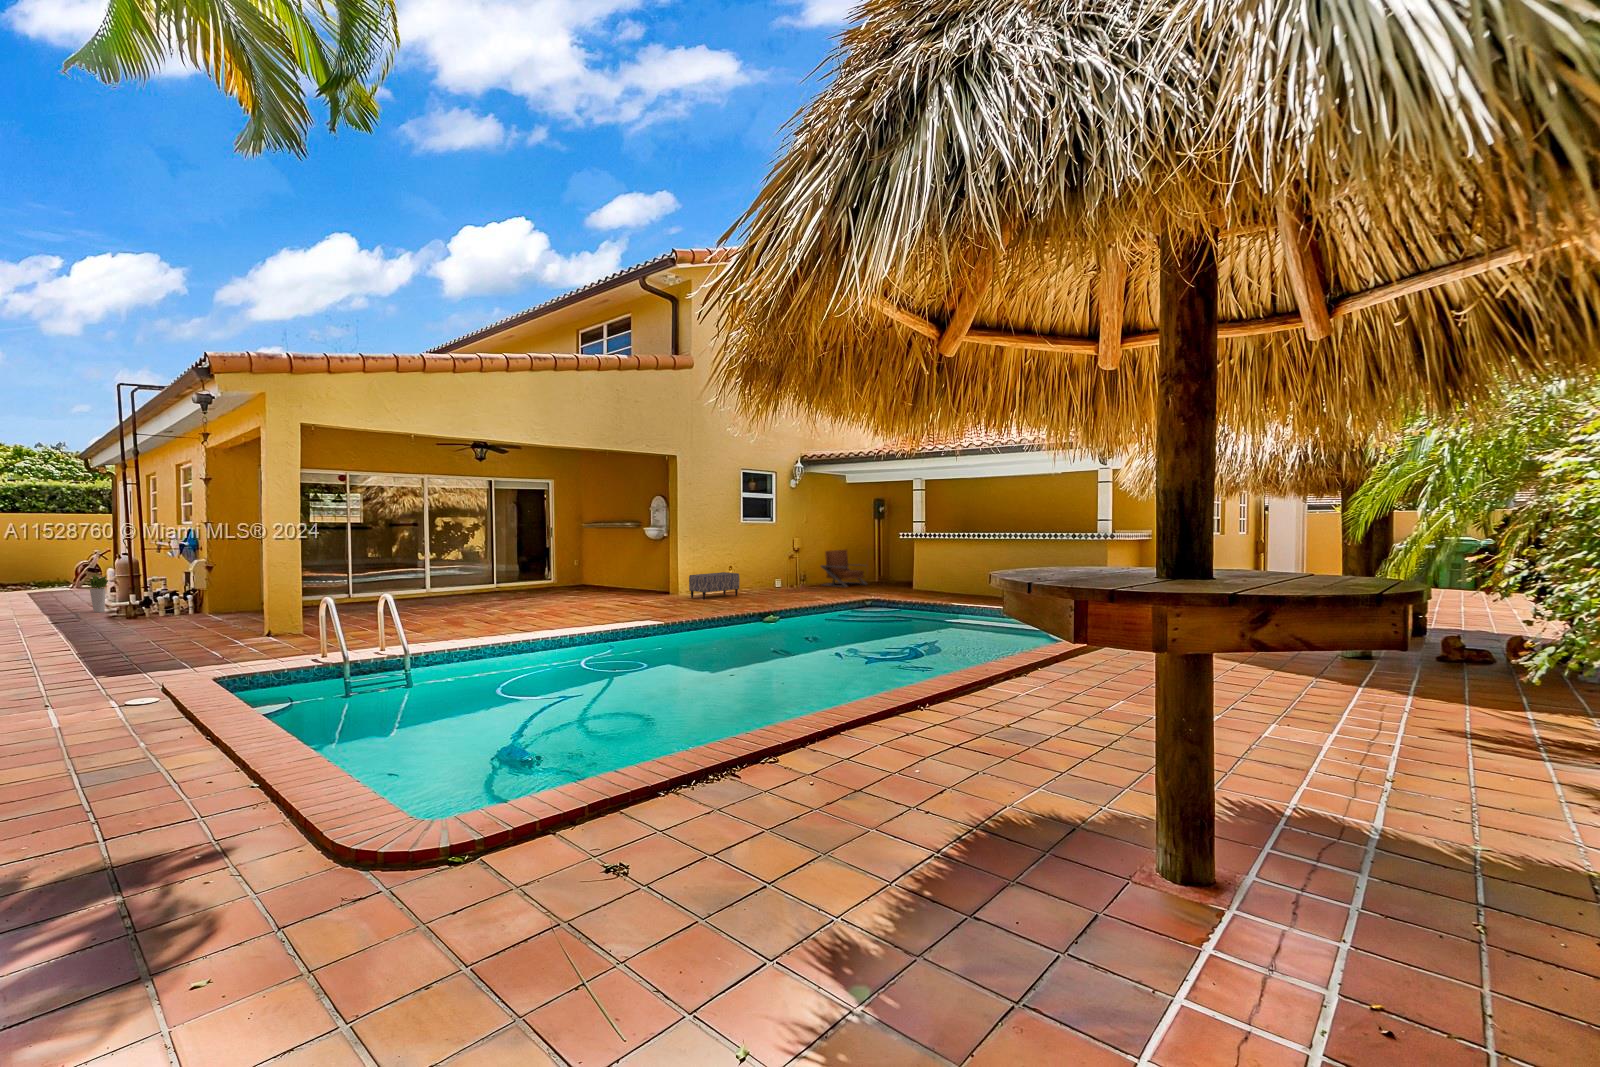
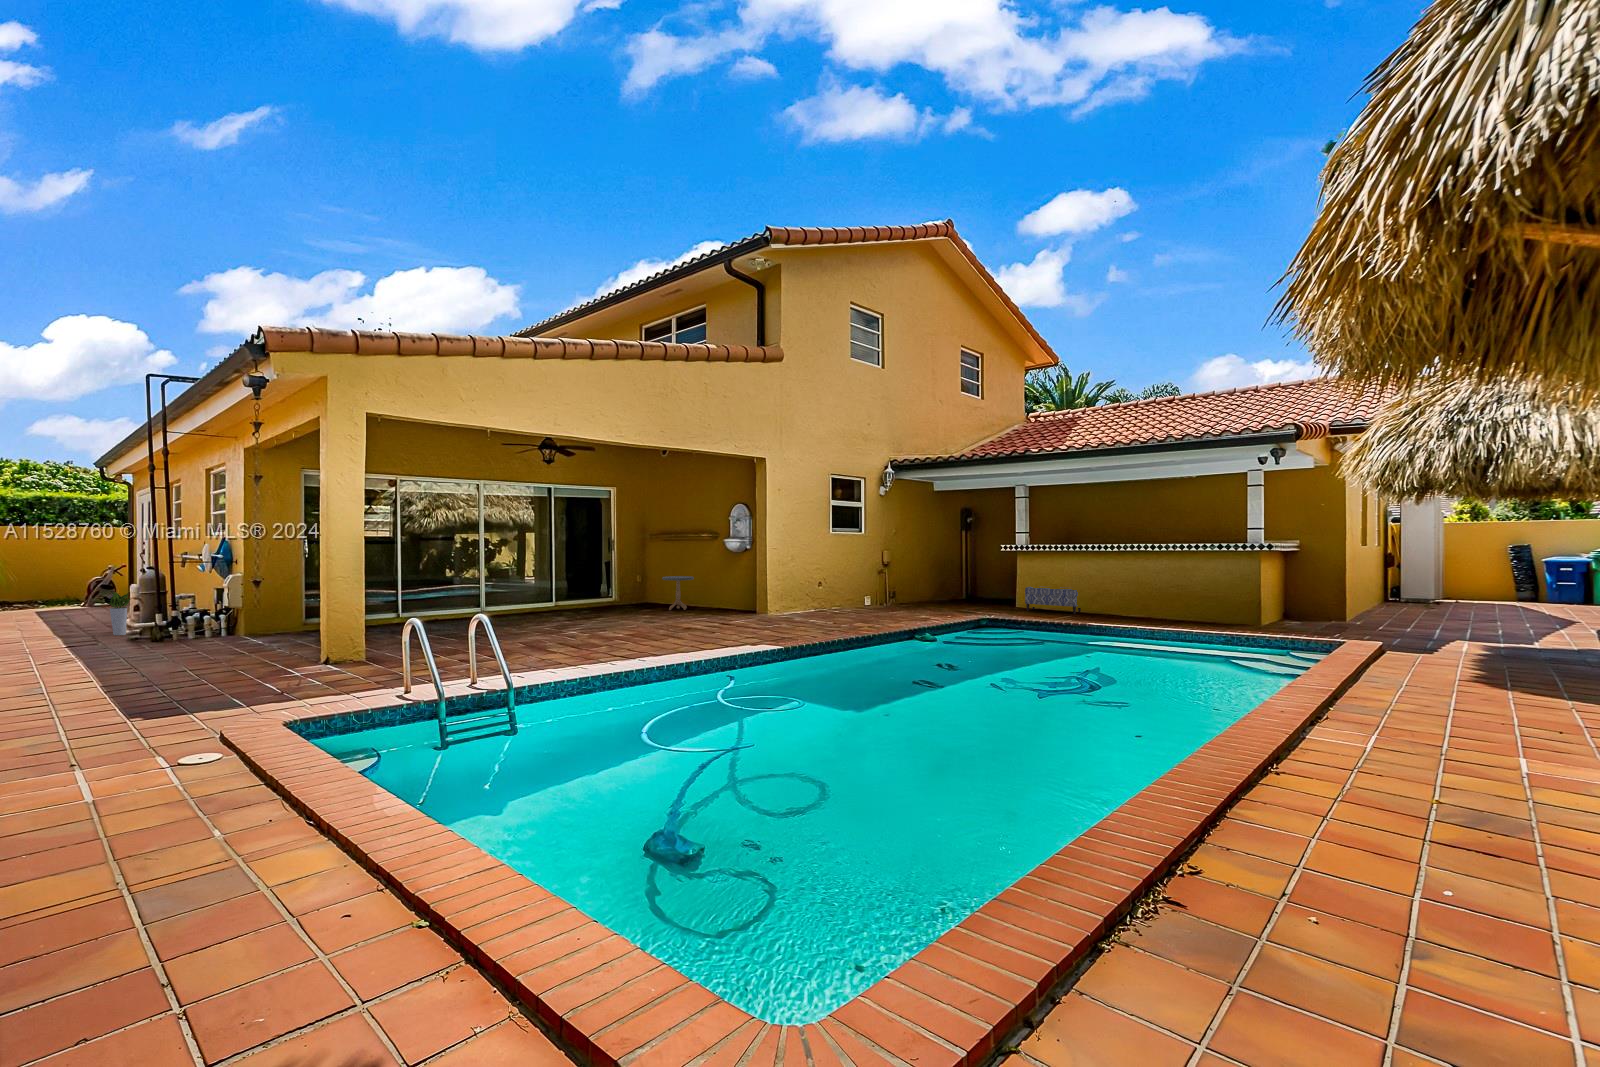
lounge chair: present [821,549,867,587] -> none [904,564,955,605]
side table: none [592,561,622,591] -> present [662,576,694,610]
bench: present [689,572,739,600] -> present [1025,586,1081,614]

